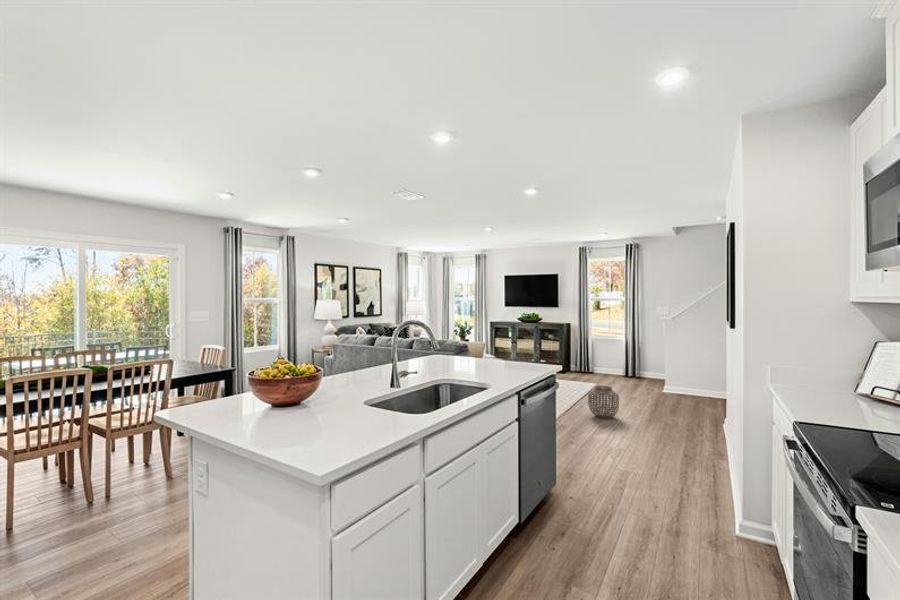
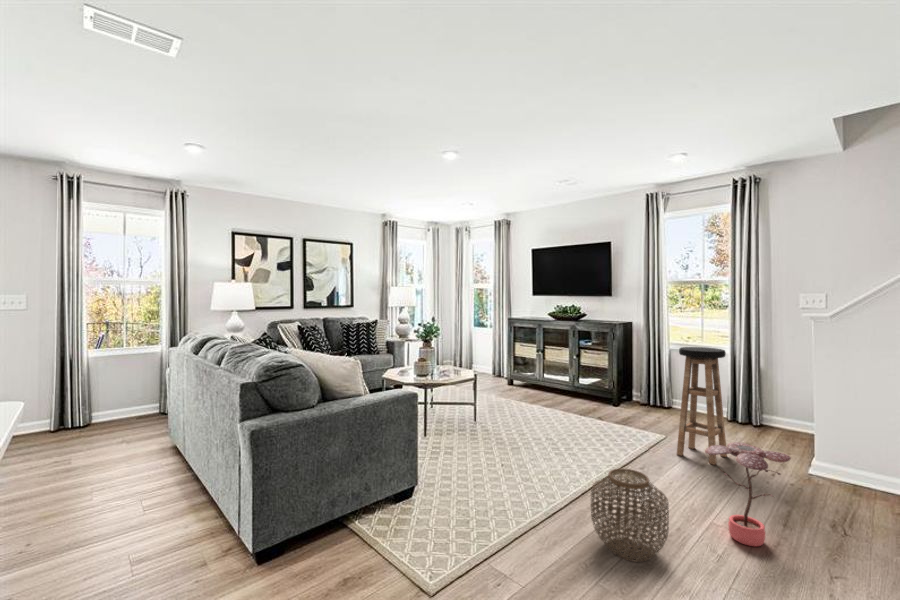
bar stool: none [606,336,629,393] -> present [677,347,727,465]
potted plant: none [628,374,659,413] -> present [705,442,791,546]

